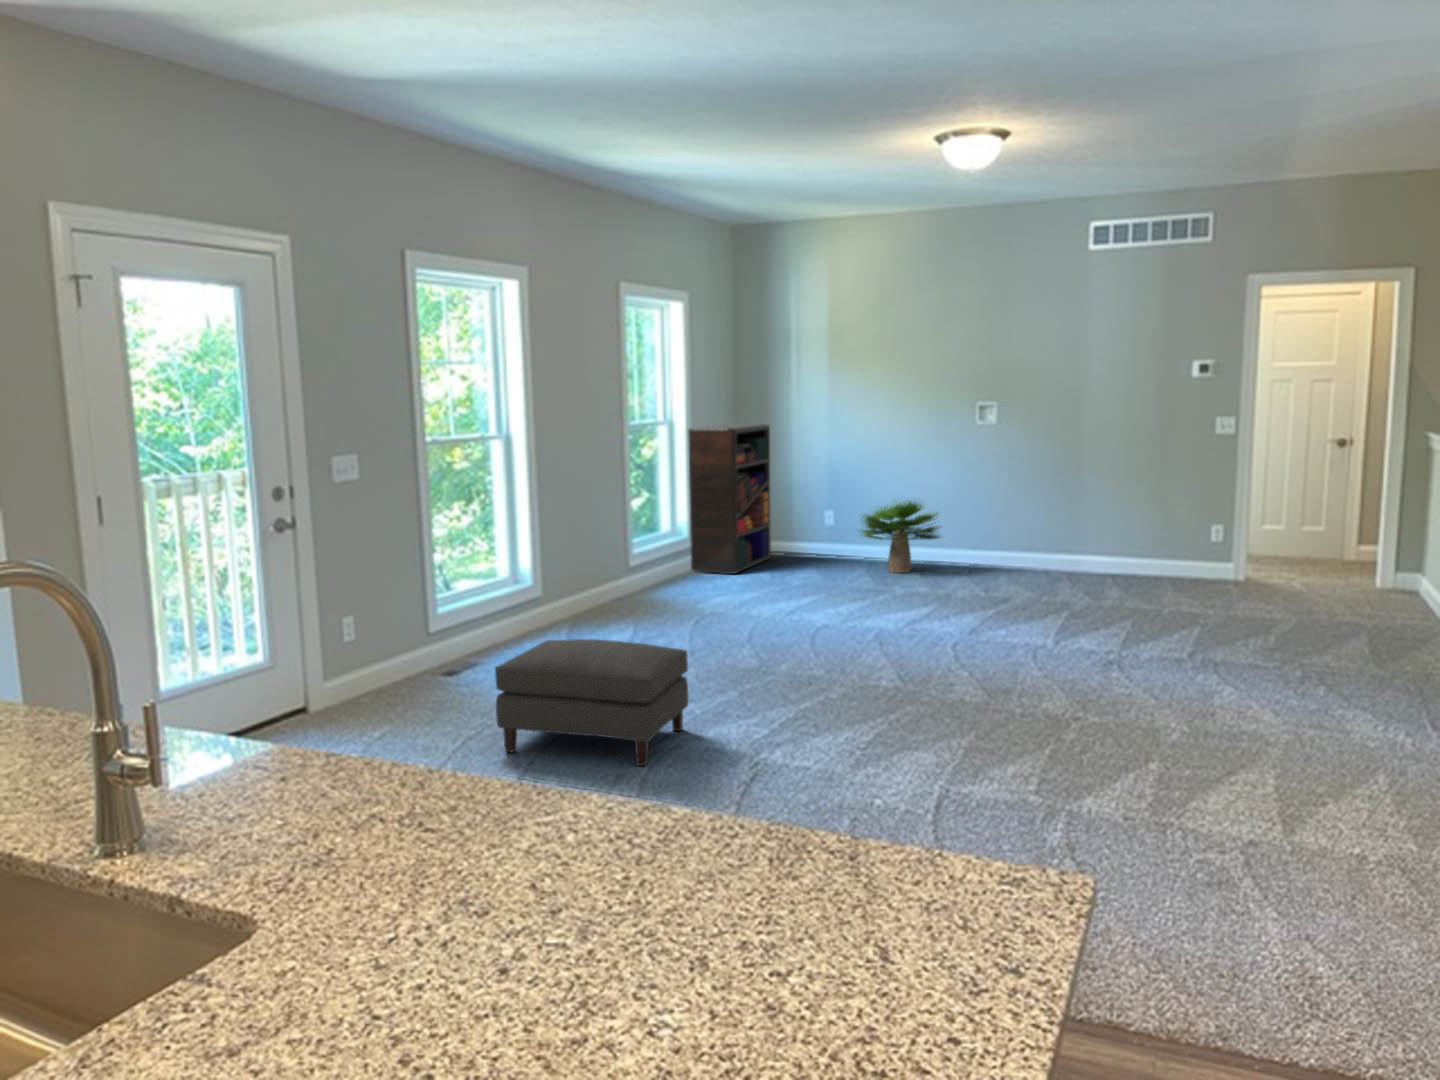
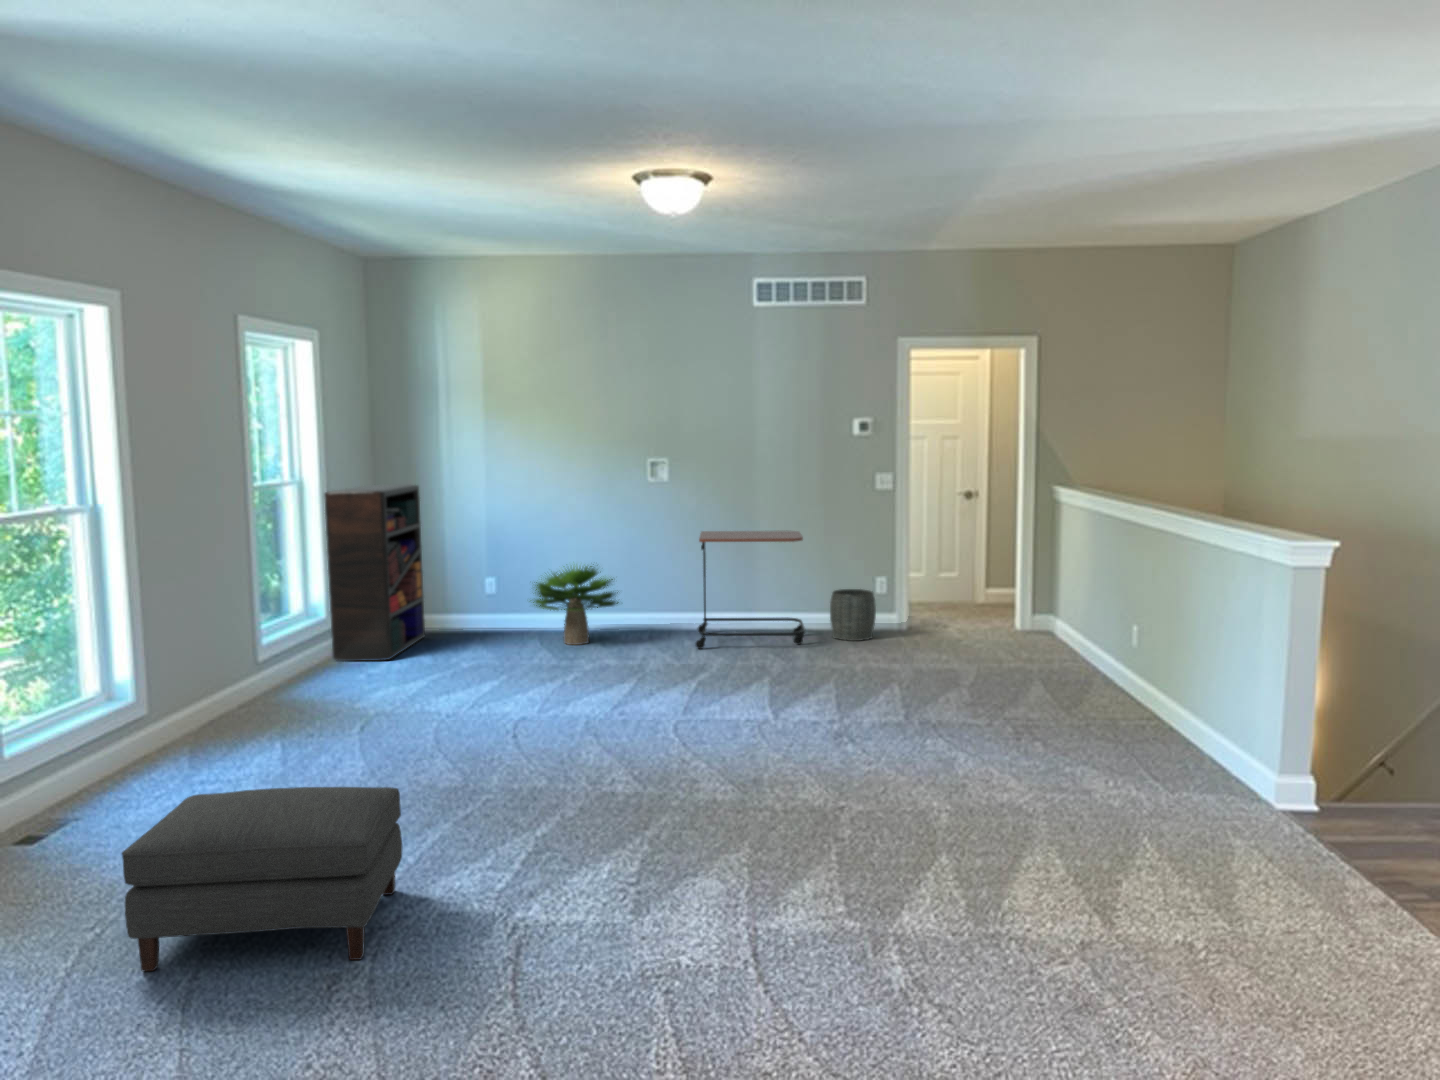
side table: none [1009,473,1126,587] -> present [696,531,805,649]
woven basket: none [1154,536,1205,588] -> present [830,589,876,641]

